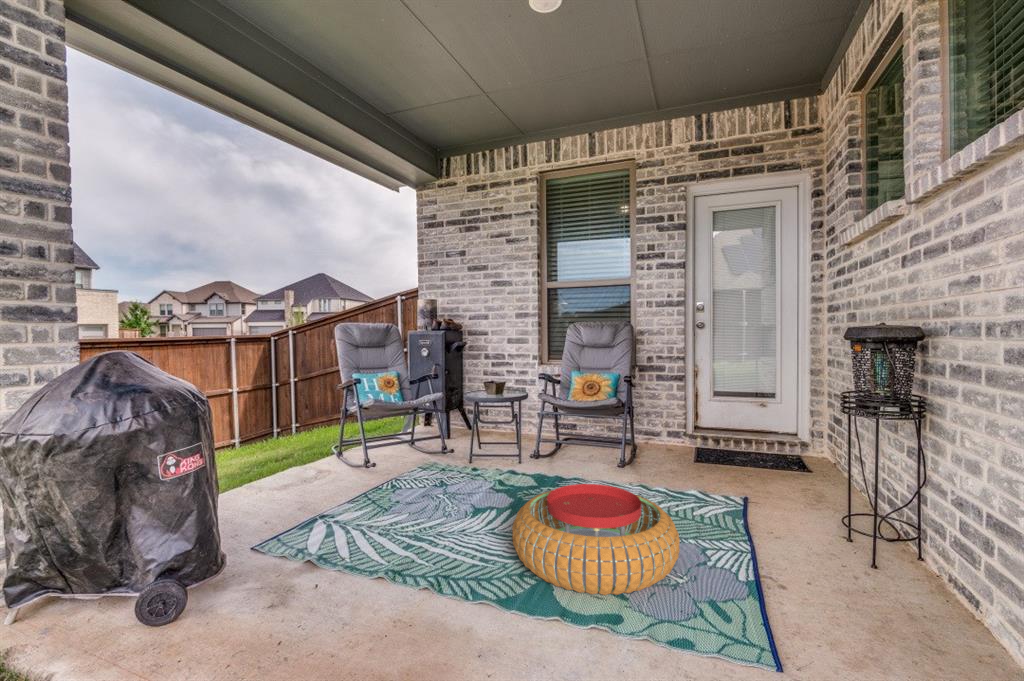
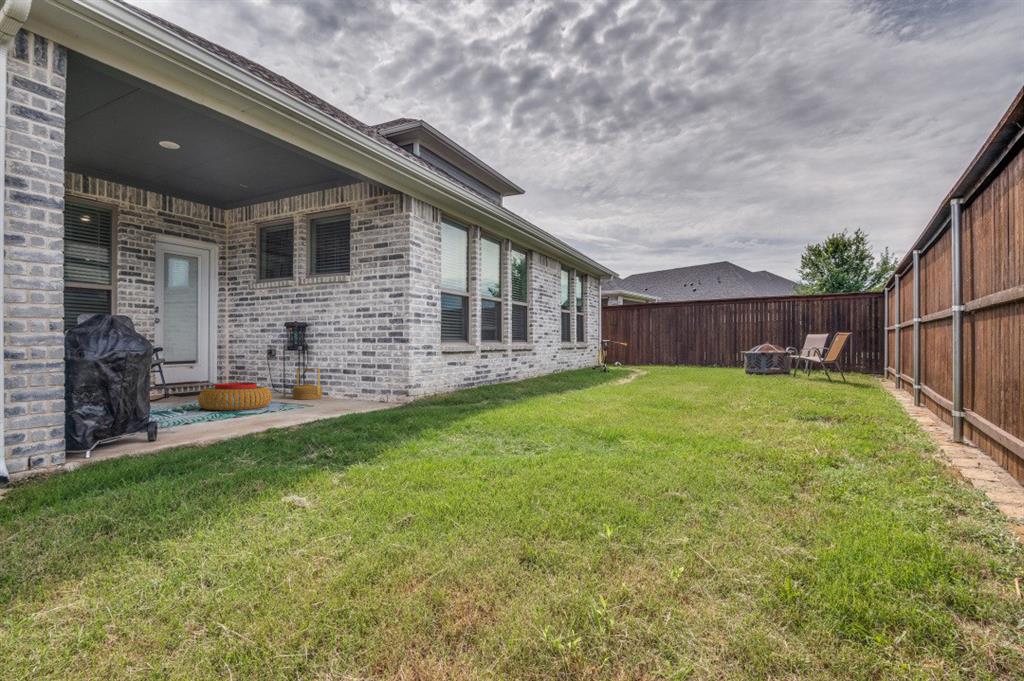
woven basket: none [827,473,953,617] -> present [293,367,323,399]

